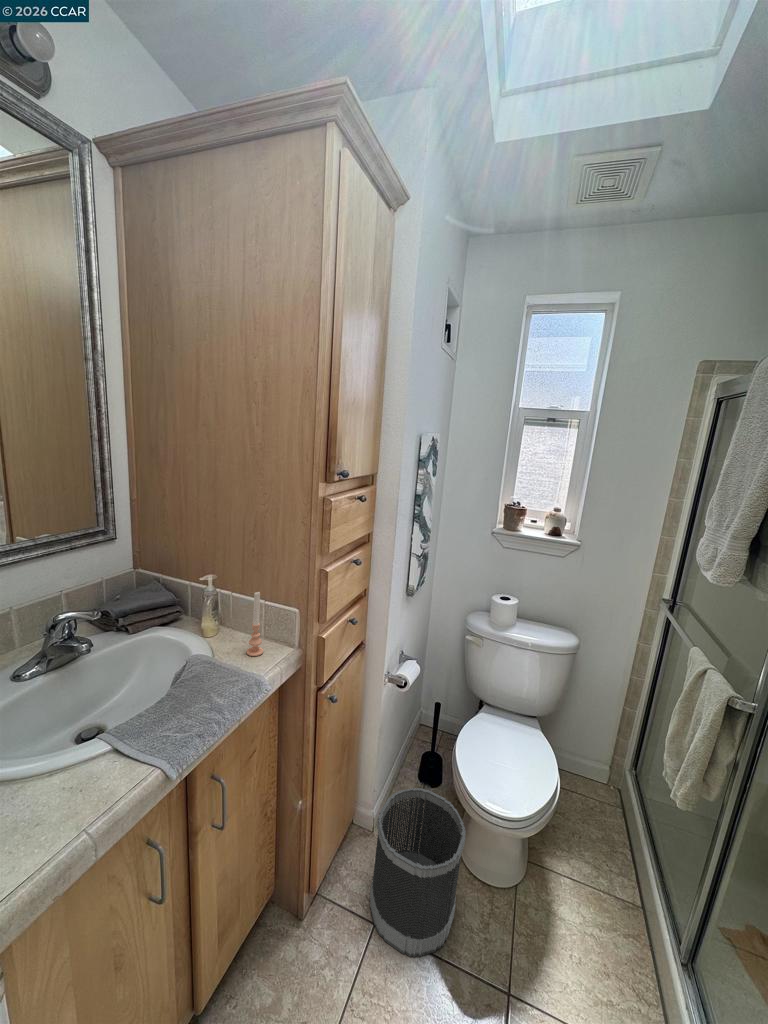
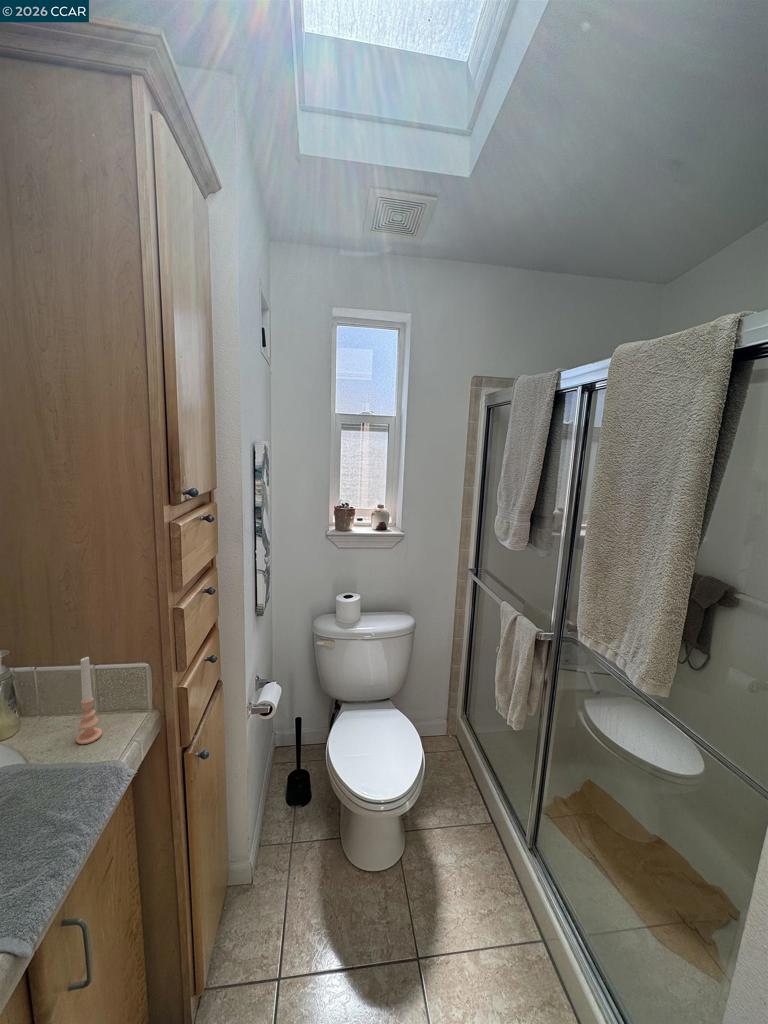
wastebasket: present [370,788,466,957] -> none [268,809,360,991]

